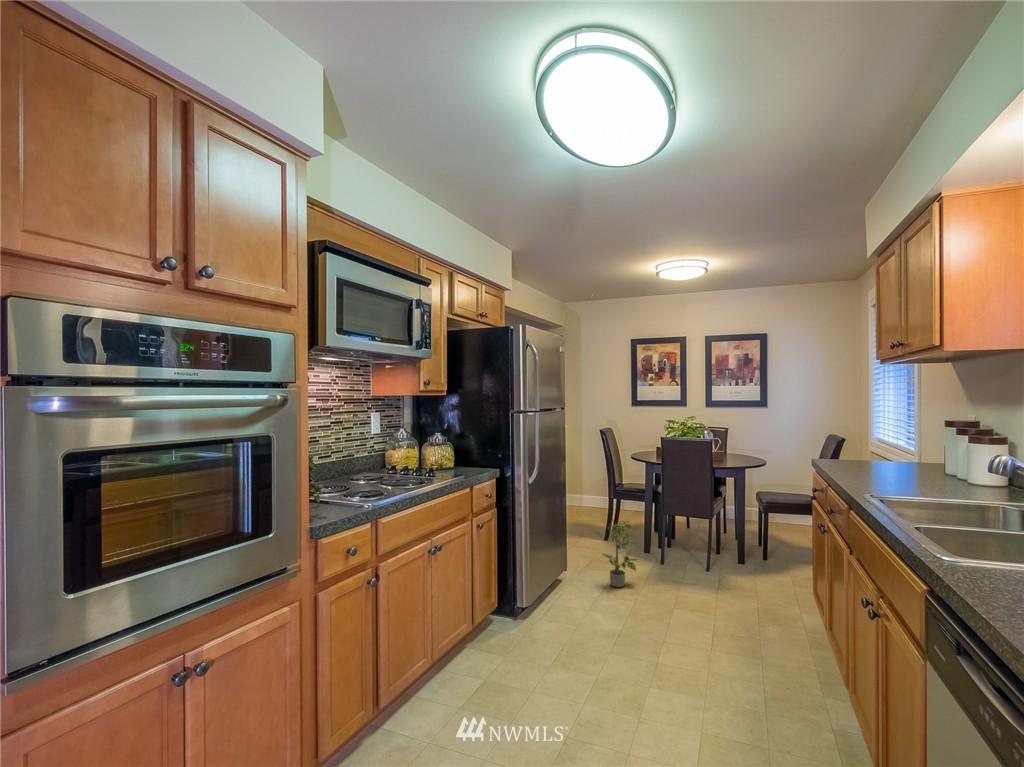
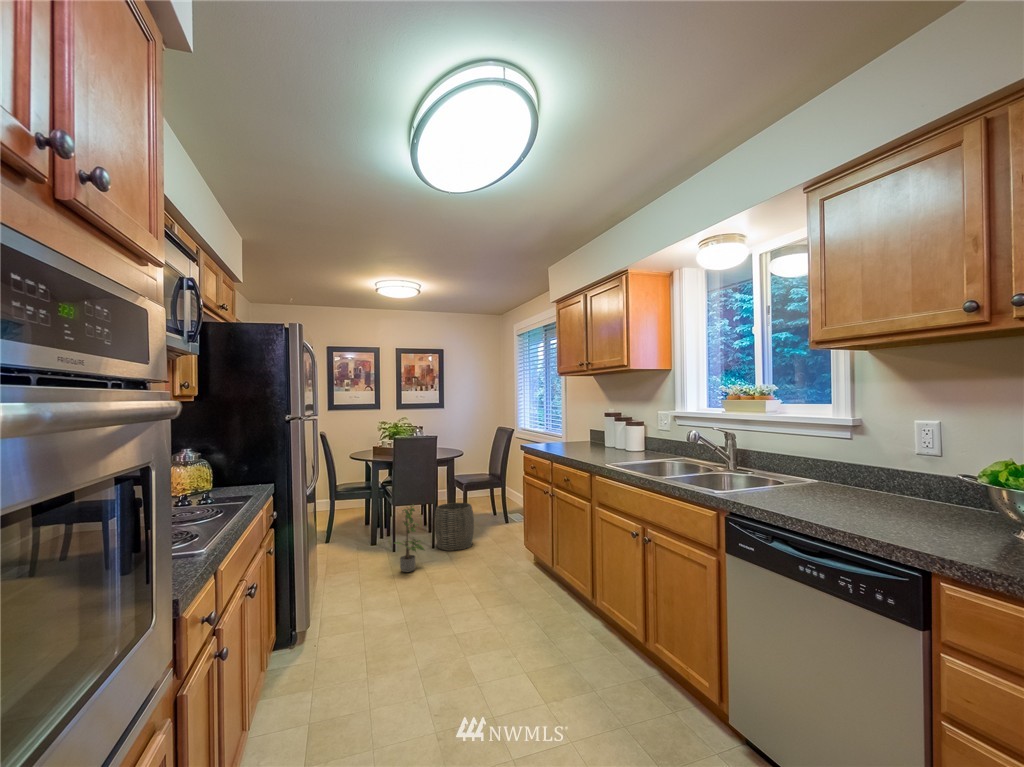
woven basket: none [674,527,721,584] -> present [435,503,474,551]

